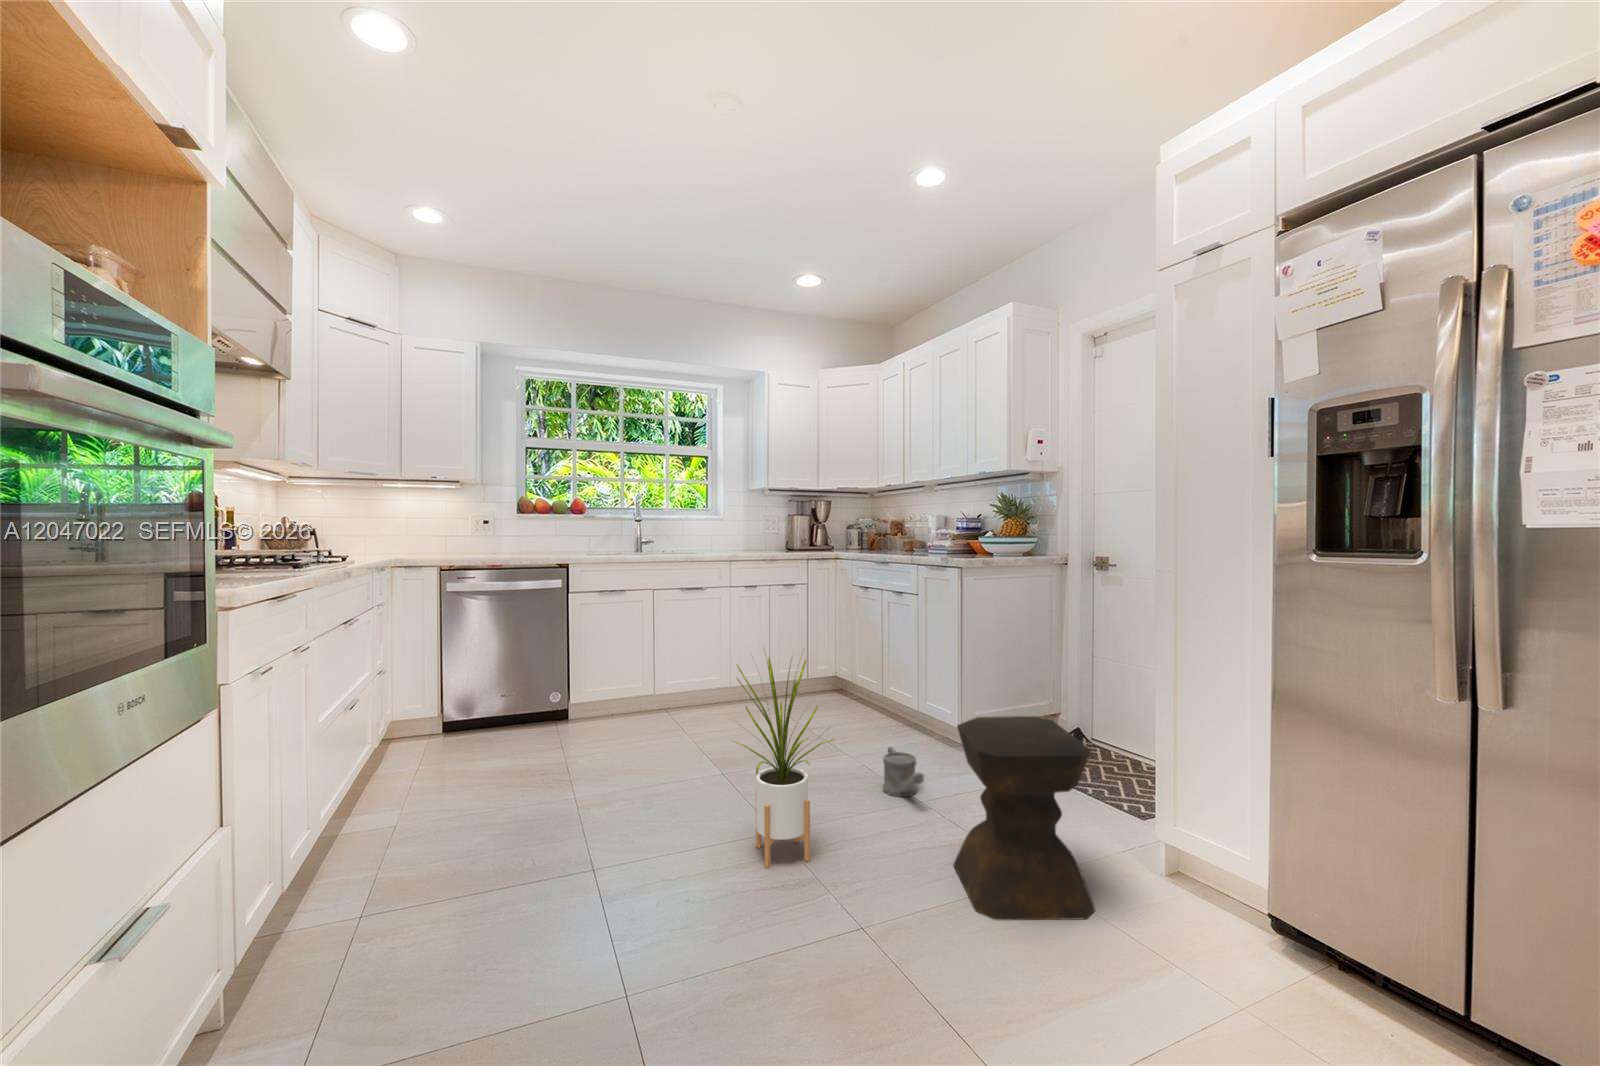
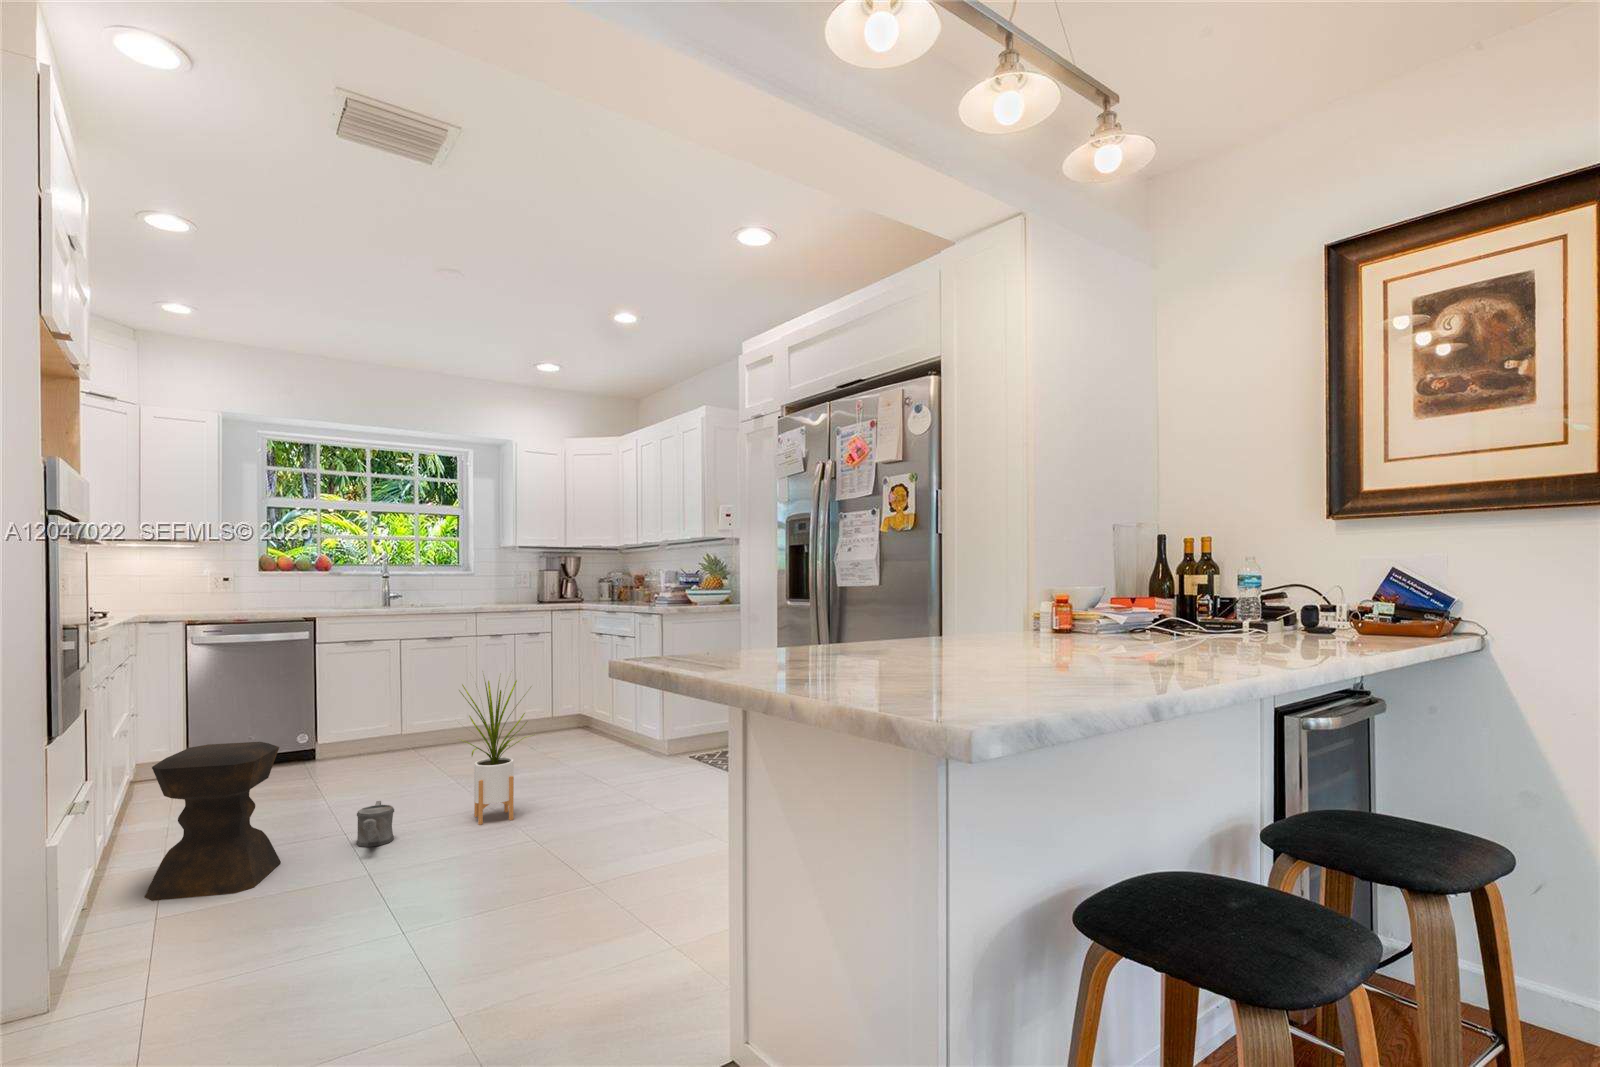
stool: present [954,716,1096,920] -> present [144,742,281,901]
watering can: present [883,747,924,797] -> present [356,801,394,847]

